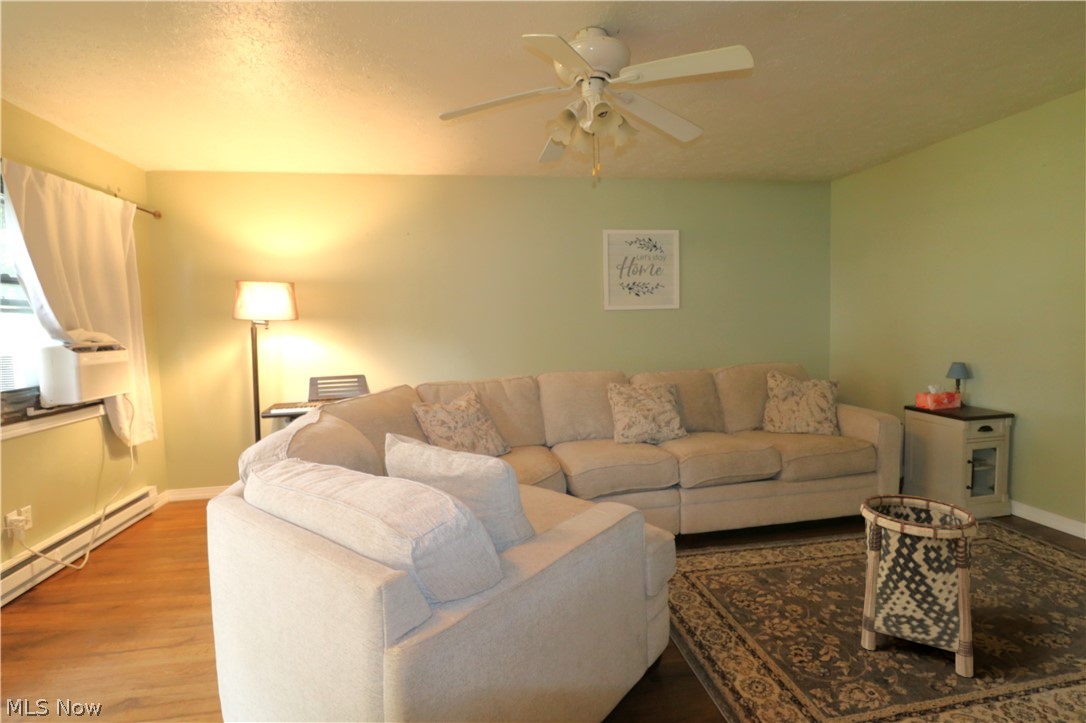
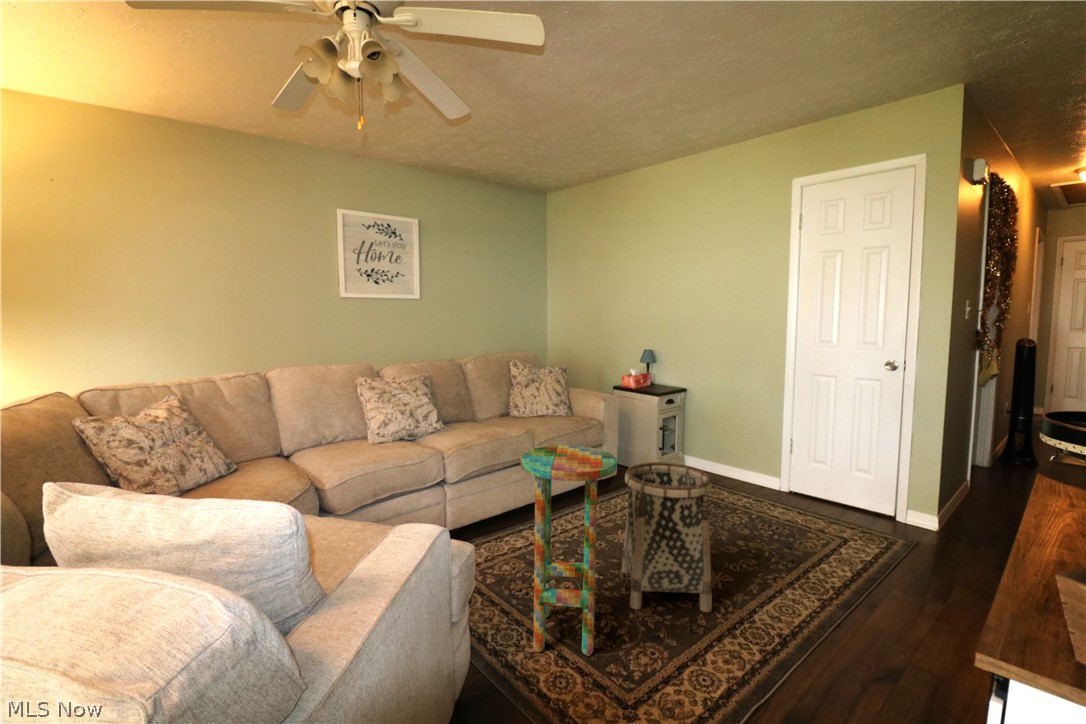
side table: none [728,463,831,674] -> present [520,445,617,656]

